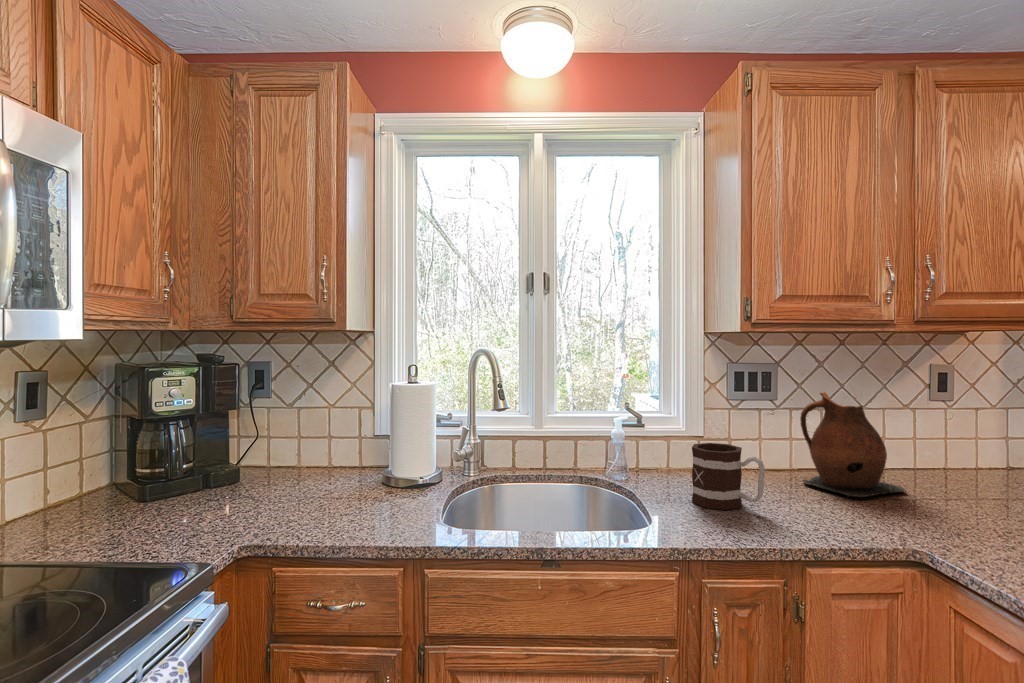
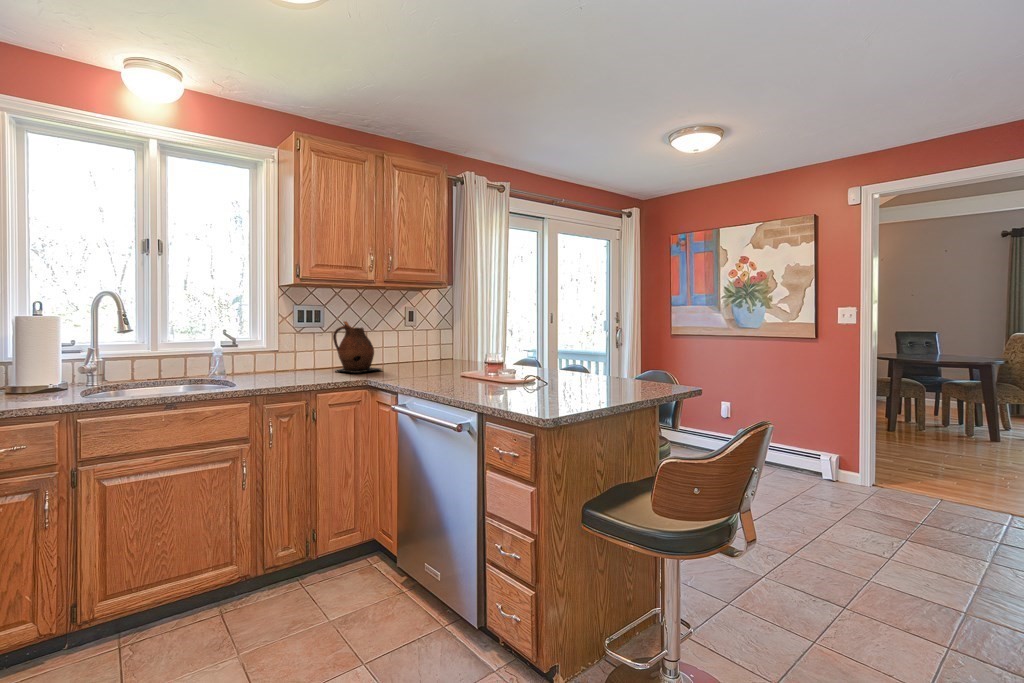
mug: present [692,443,765,510] -> none [264,348,304,382]

